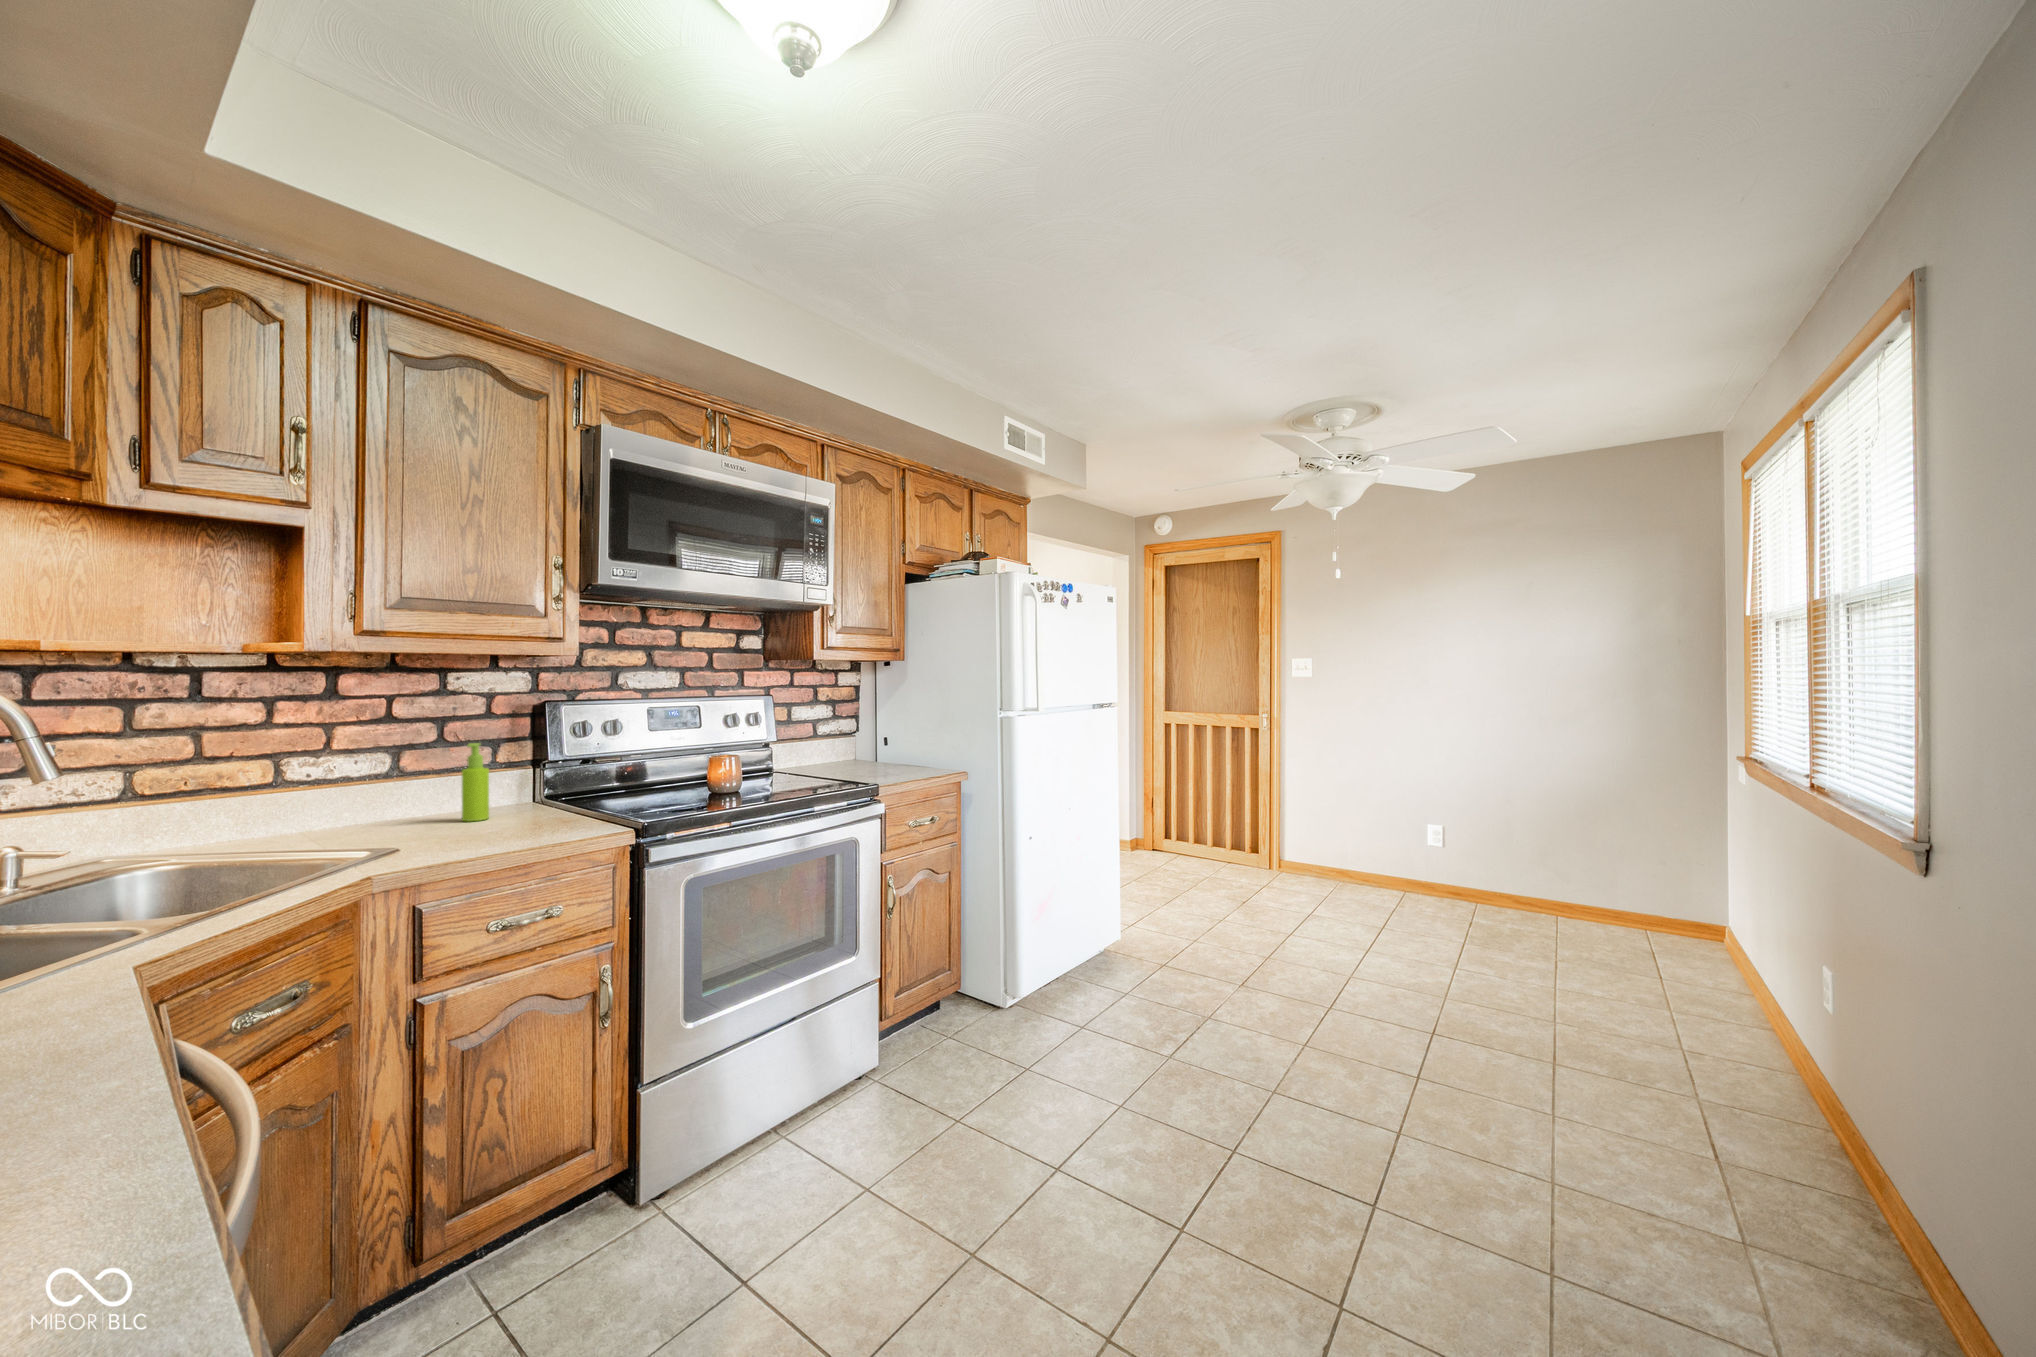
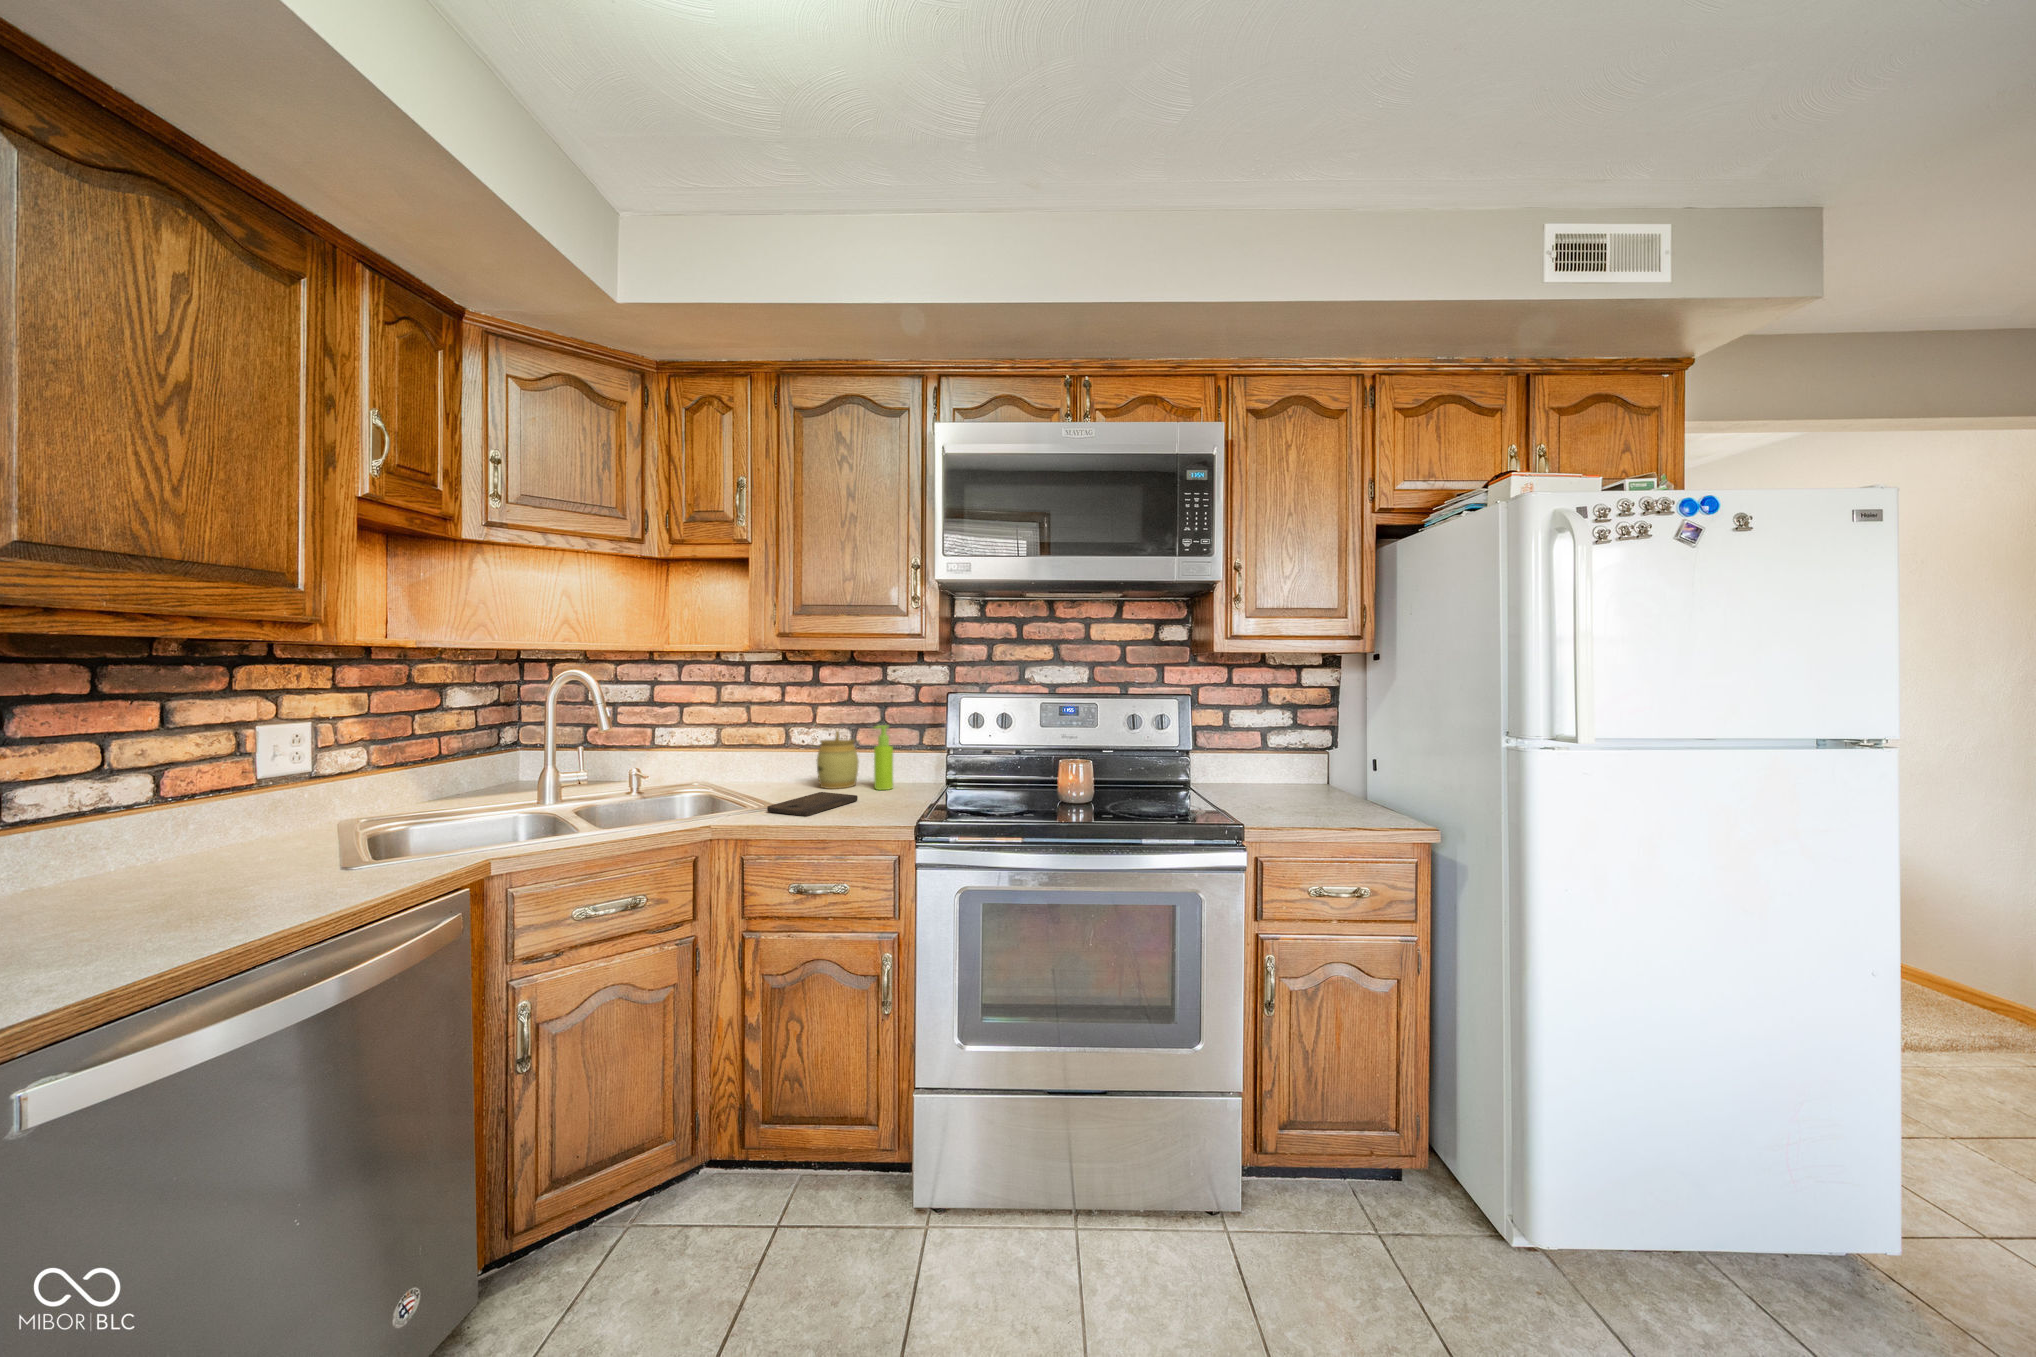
jar: none [352,756,424,833] -> present [817,731,859,789]
cutting board: none [417,822,495,850] -> present [767,792,858,816]

